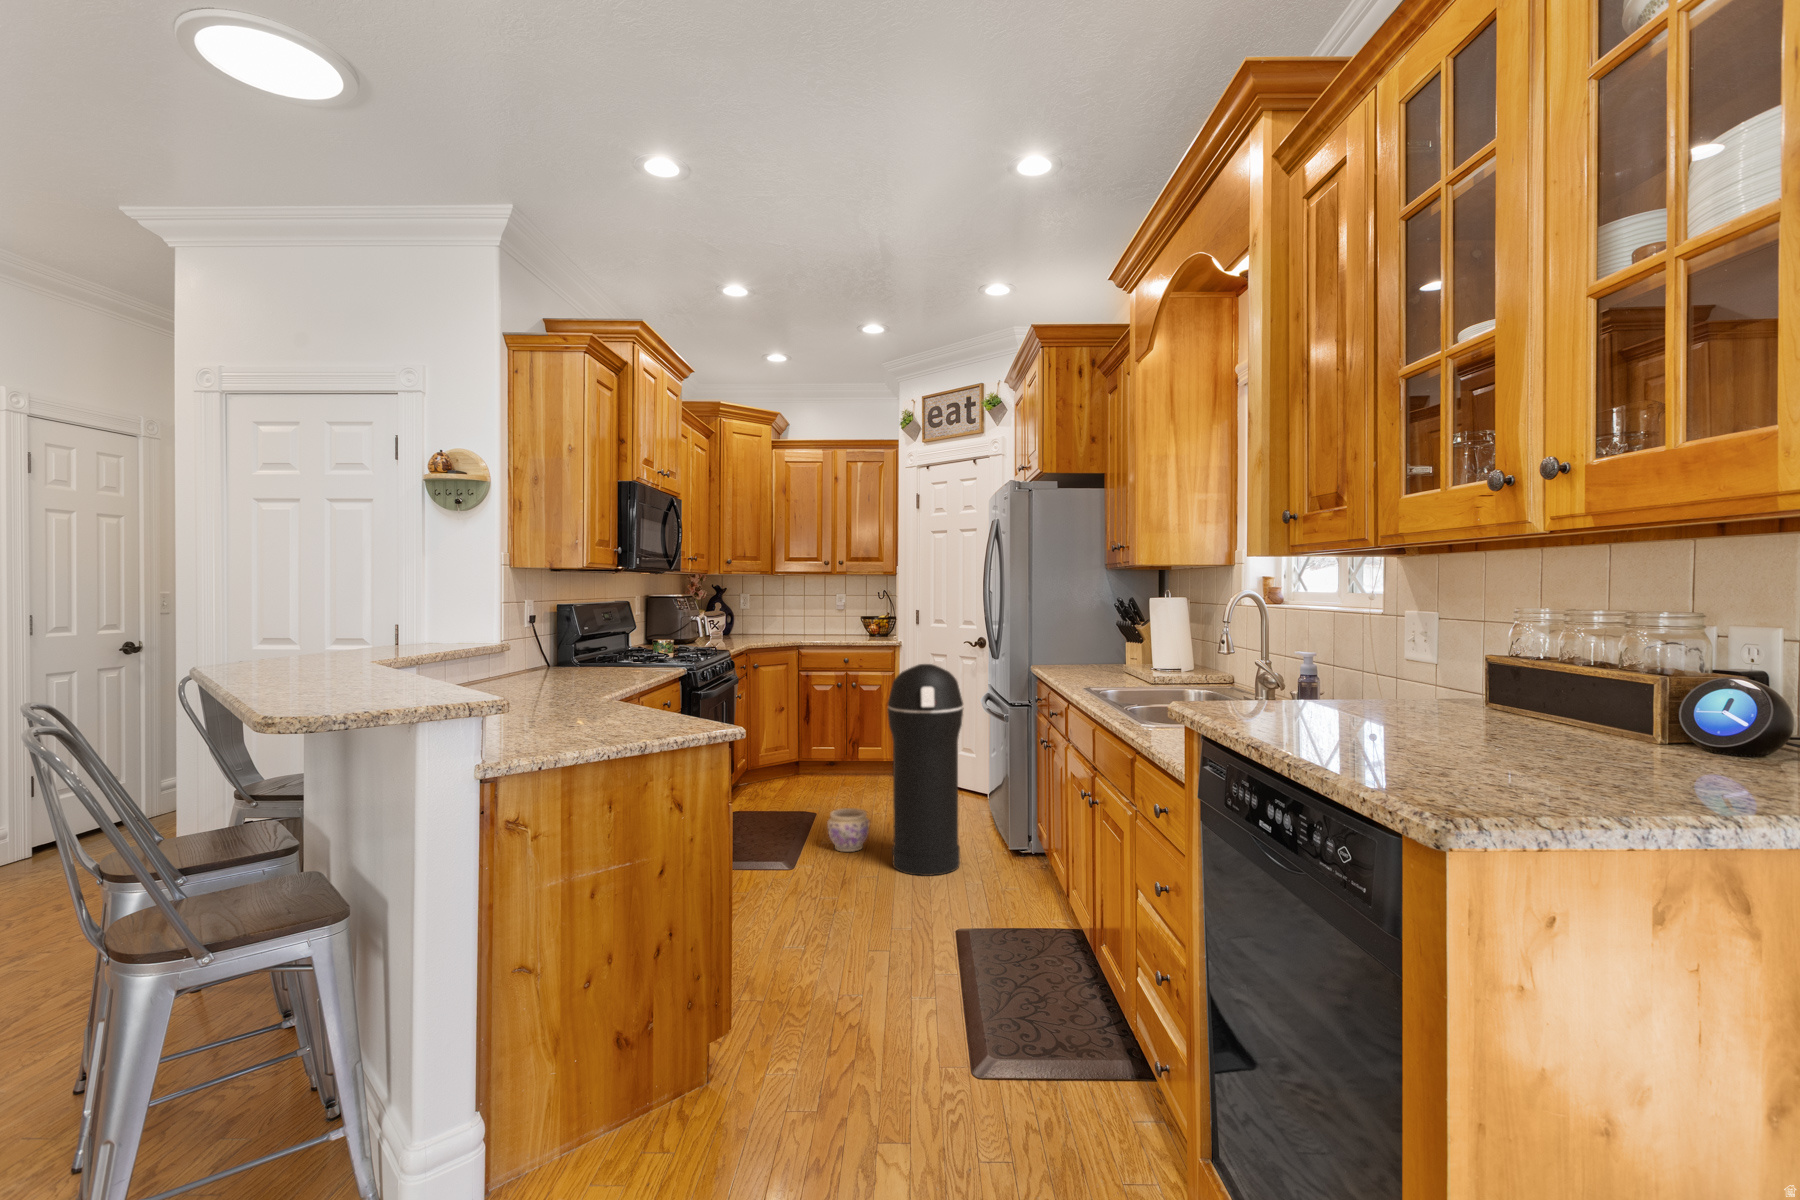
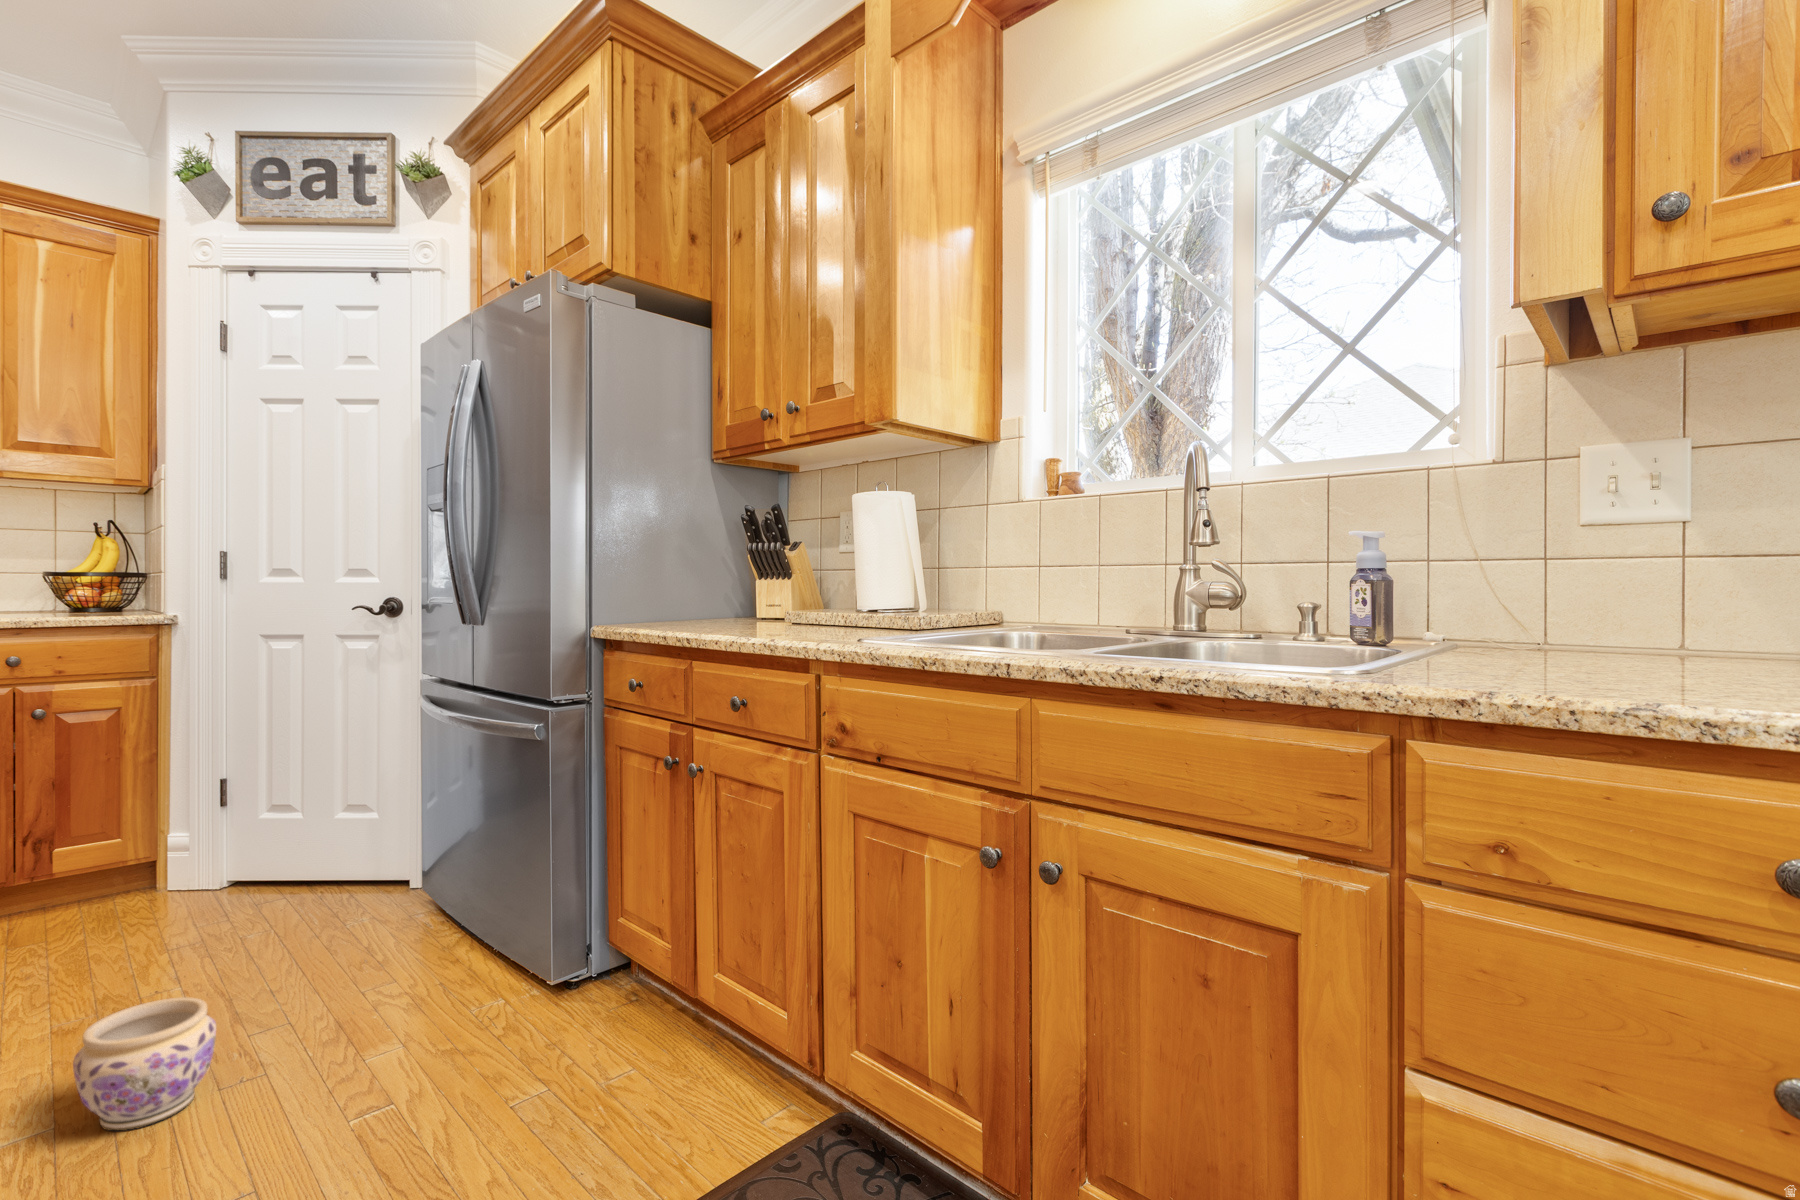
trash can: present [887,664,963,876] -> none [299,620,500,1125]

